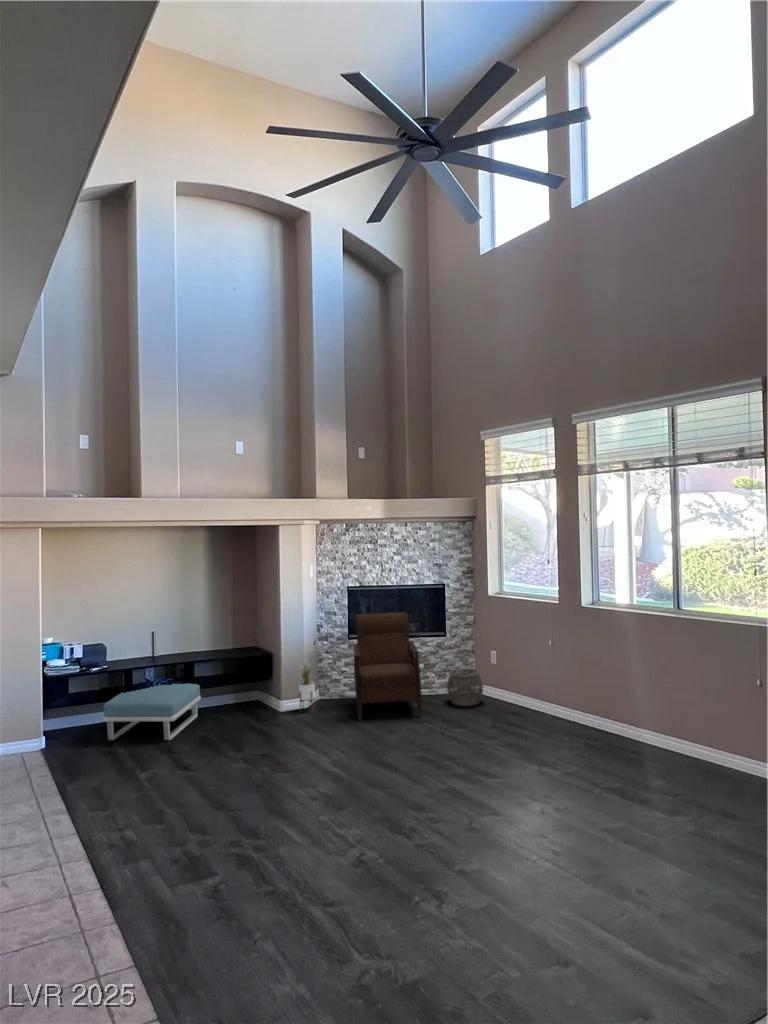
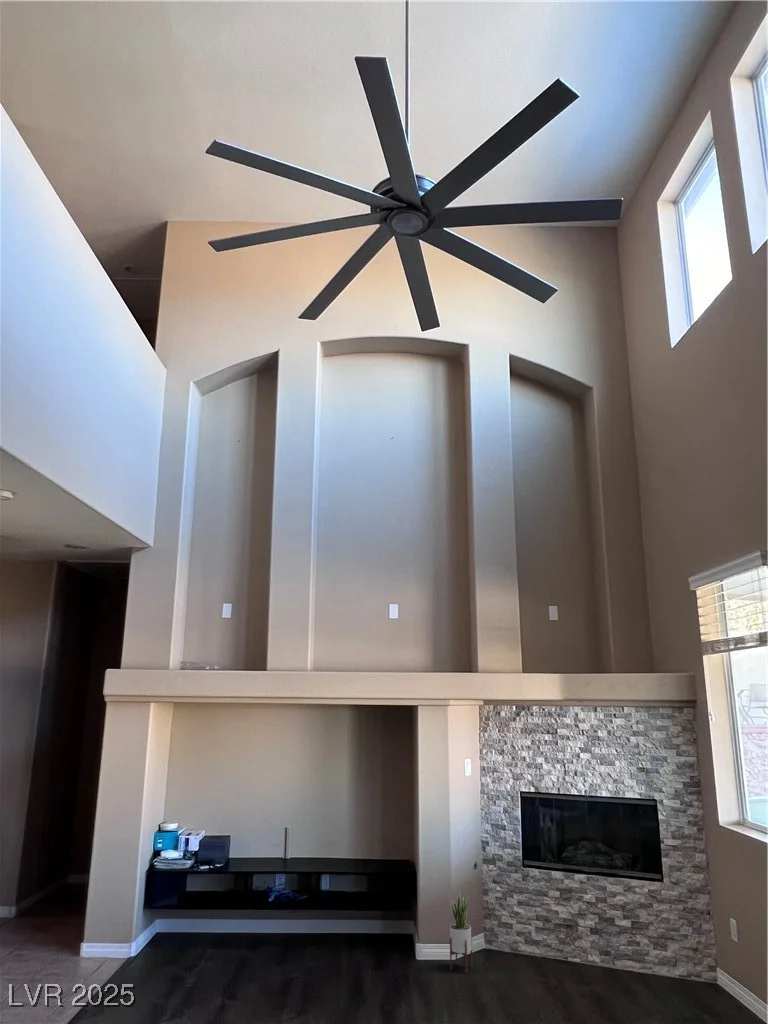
armchair: present [353,612,422,720] -> none [520,832,625,1015]
woven basket: present [447,668,483,706] -> none [667,937,728,1008]
footstool: present [103,684,201,740] -> none [202,896,326,987]

